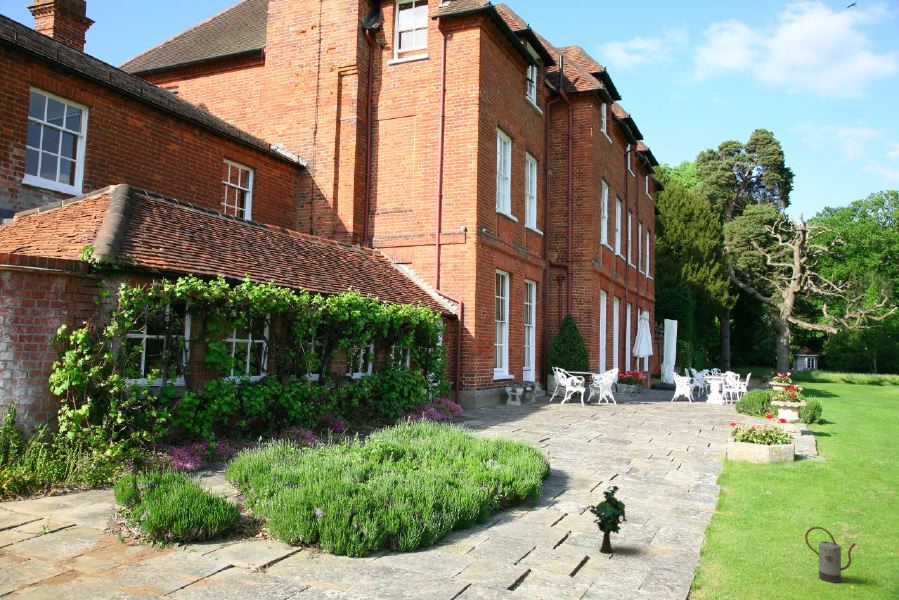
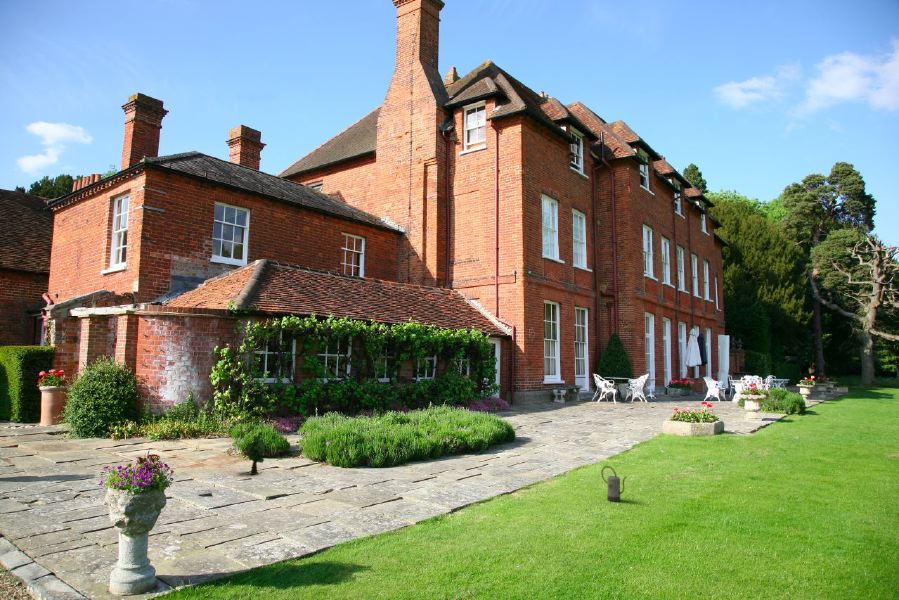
decorative plant: present [590,486,627,553] -> present [247,432,269,475]

